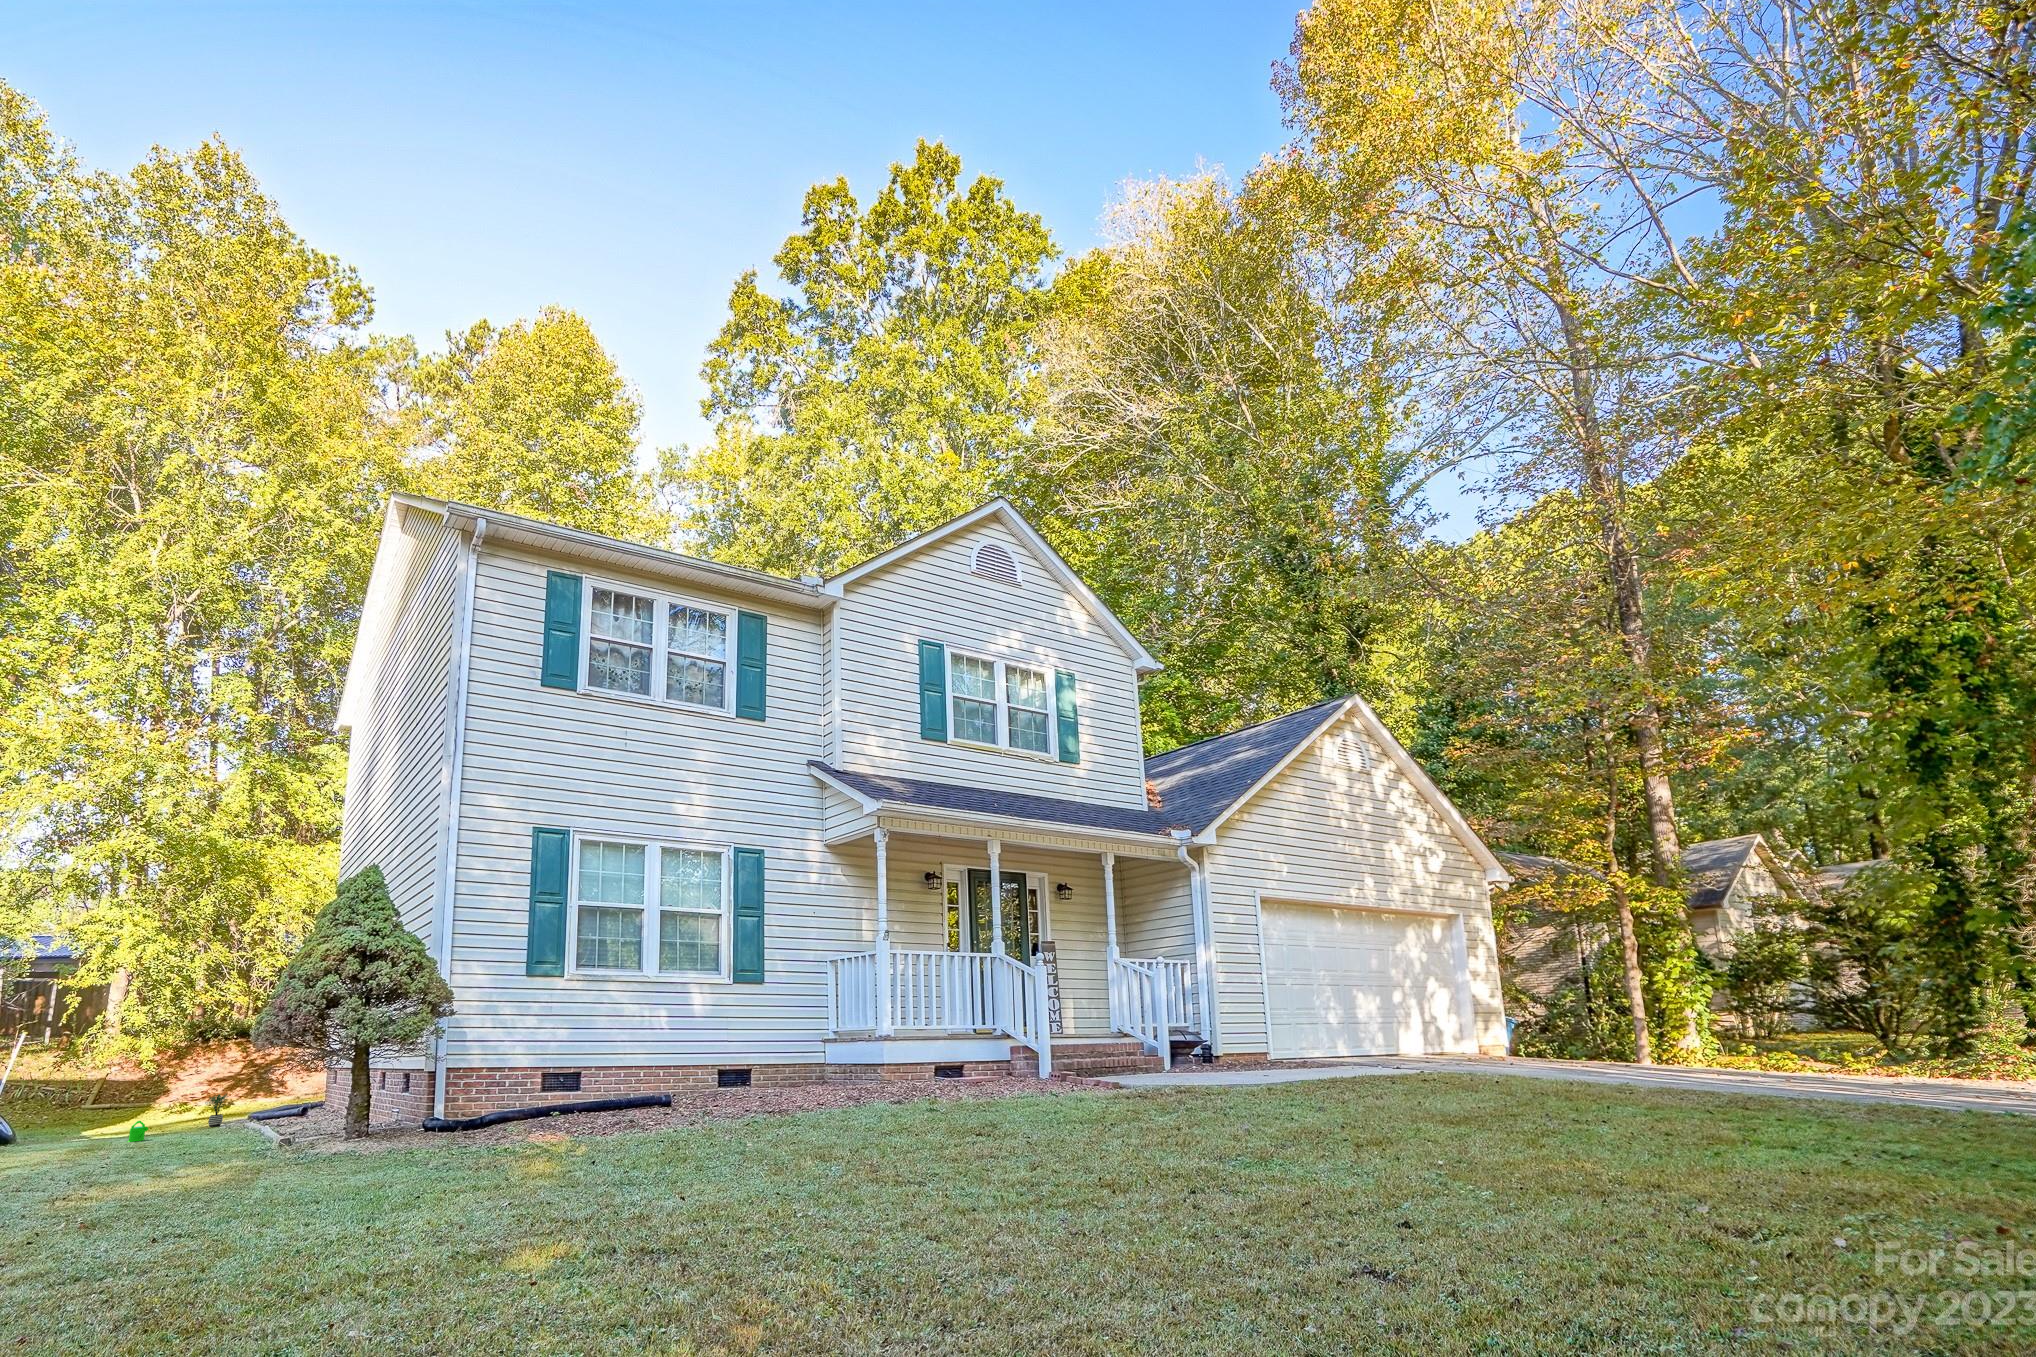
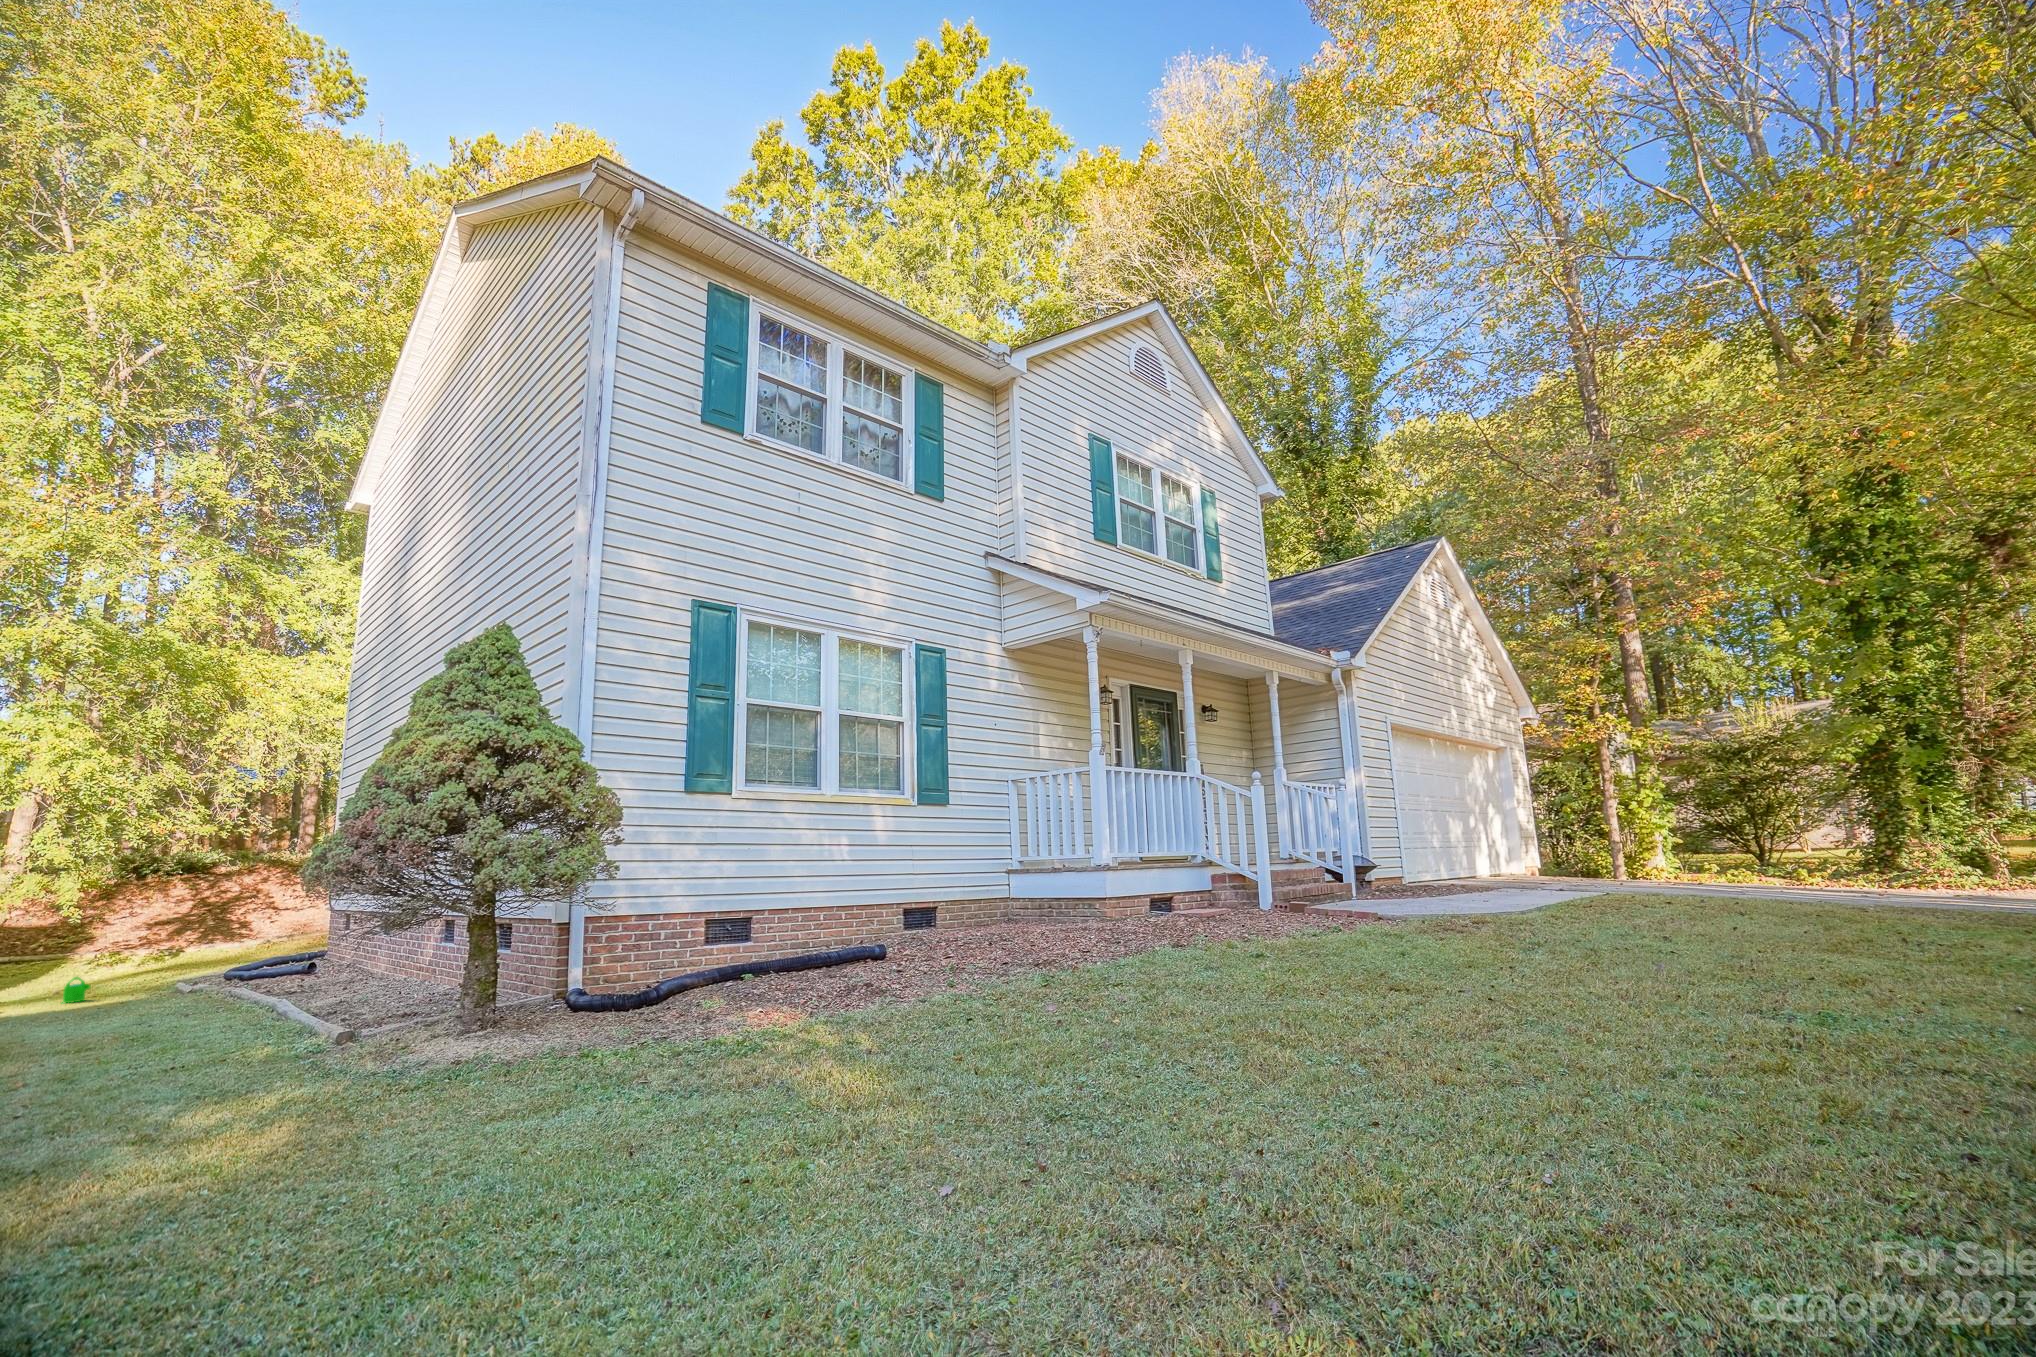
potted plant: present [208,1094,228,1127] -> none [163,940,196,981]

